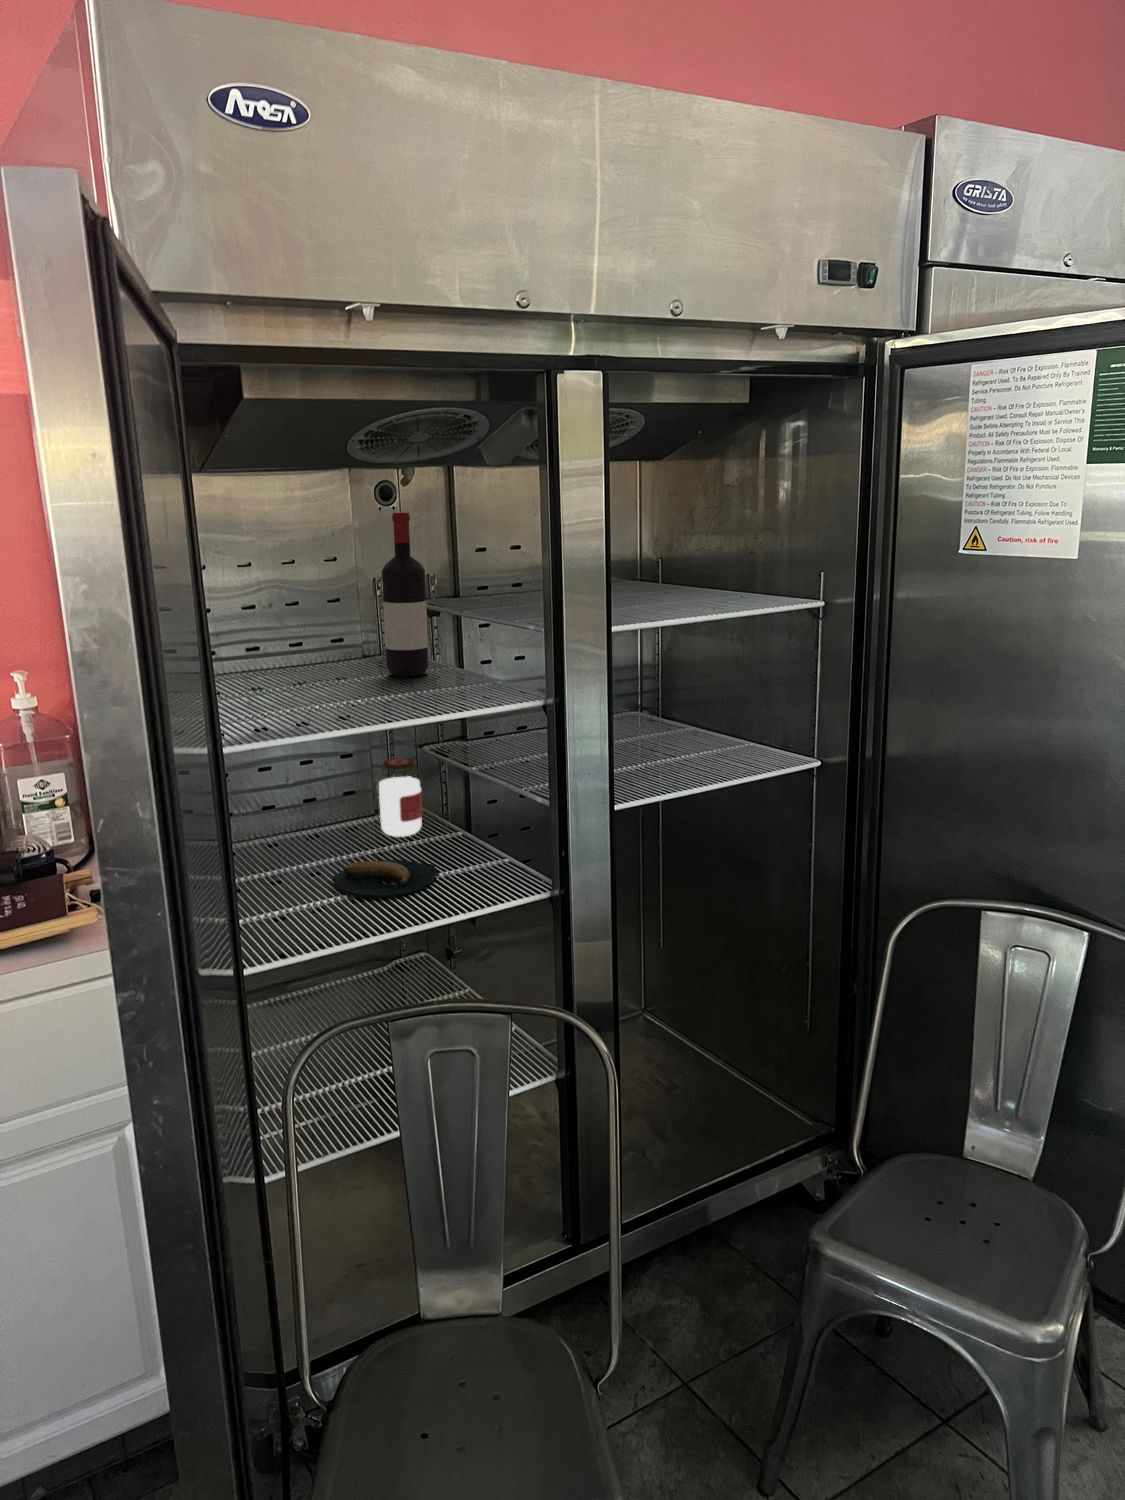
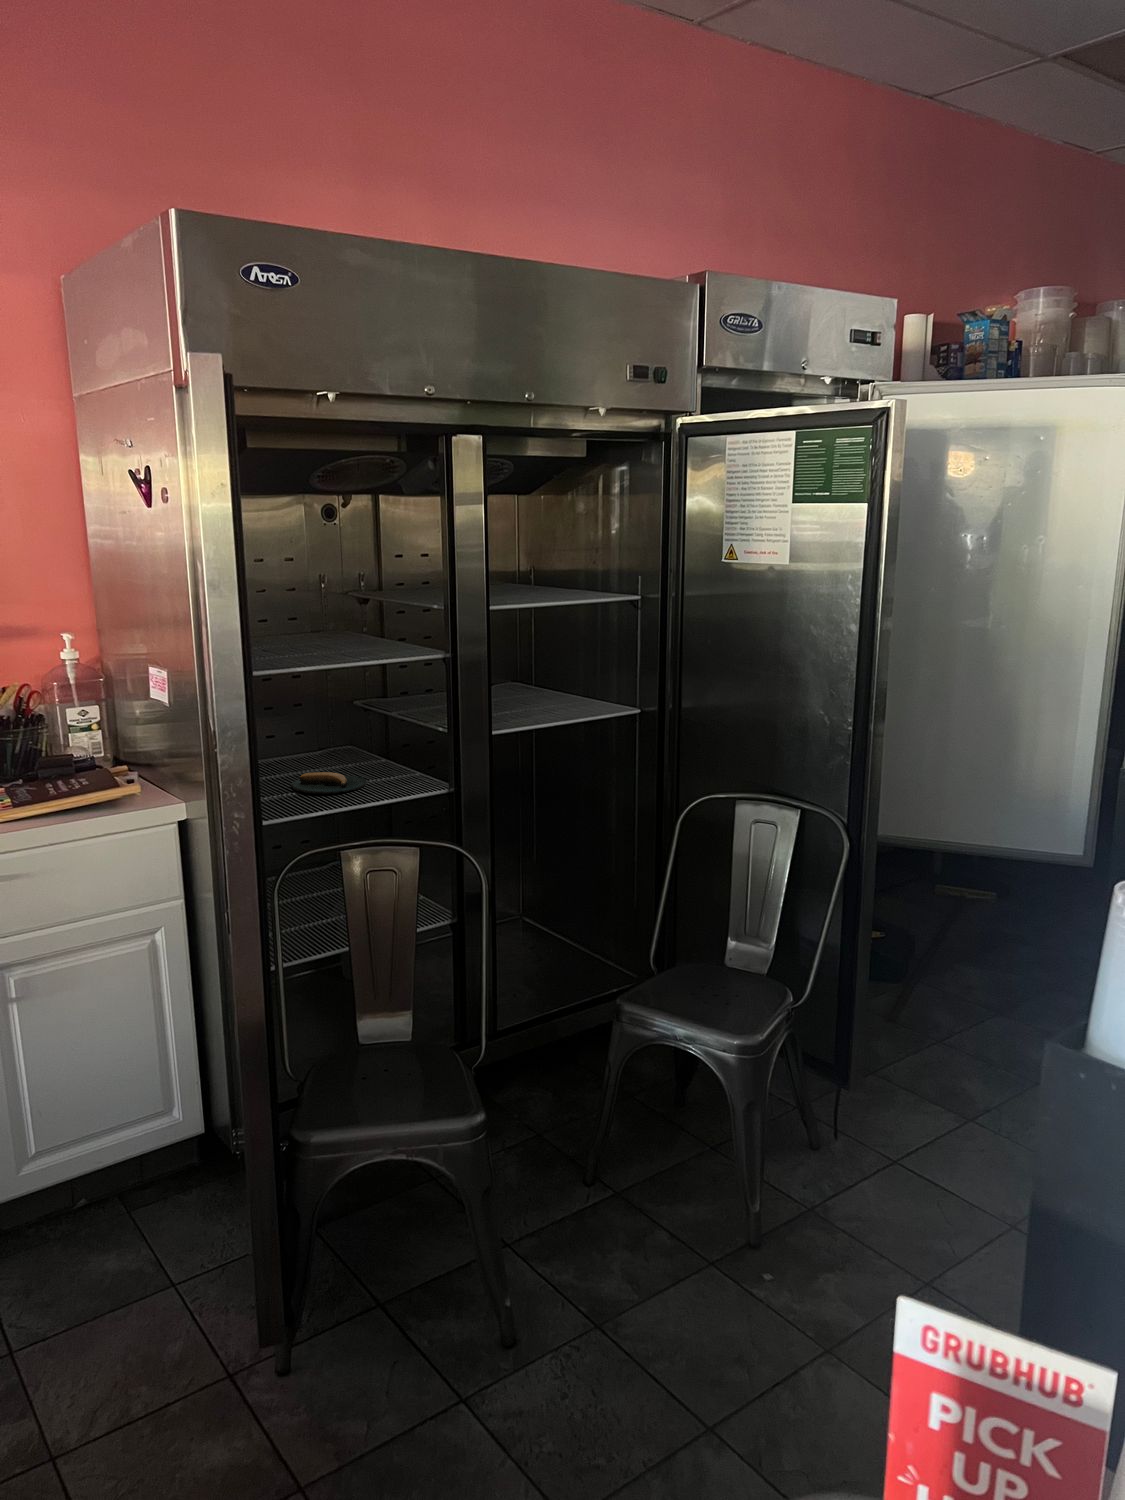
wine bottle: present [382,513,428,676] -> none [326,528,358,644]
jar: present [379,758,423,837] -> none [319,706,353,763]

